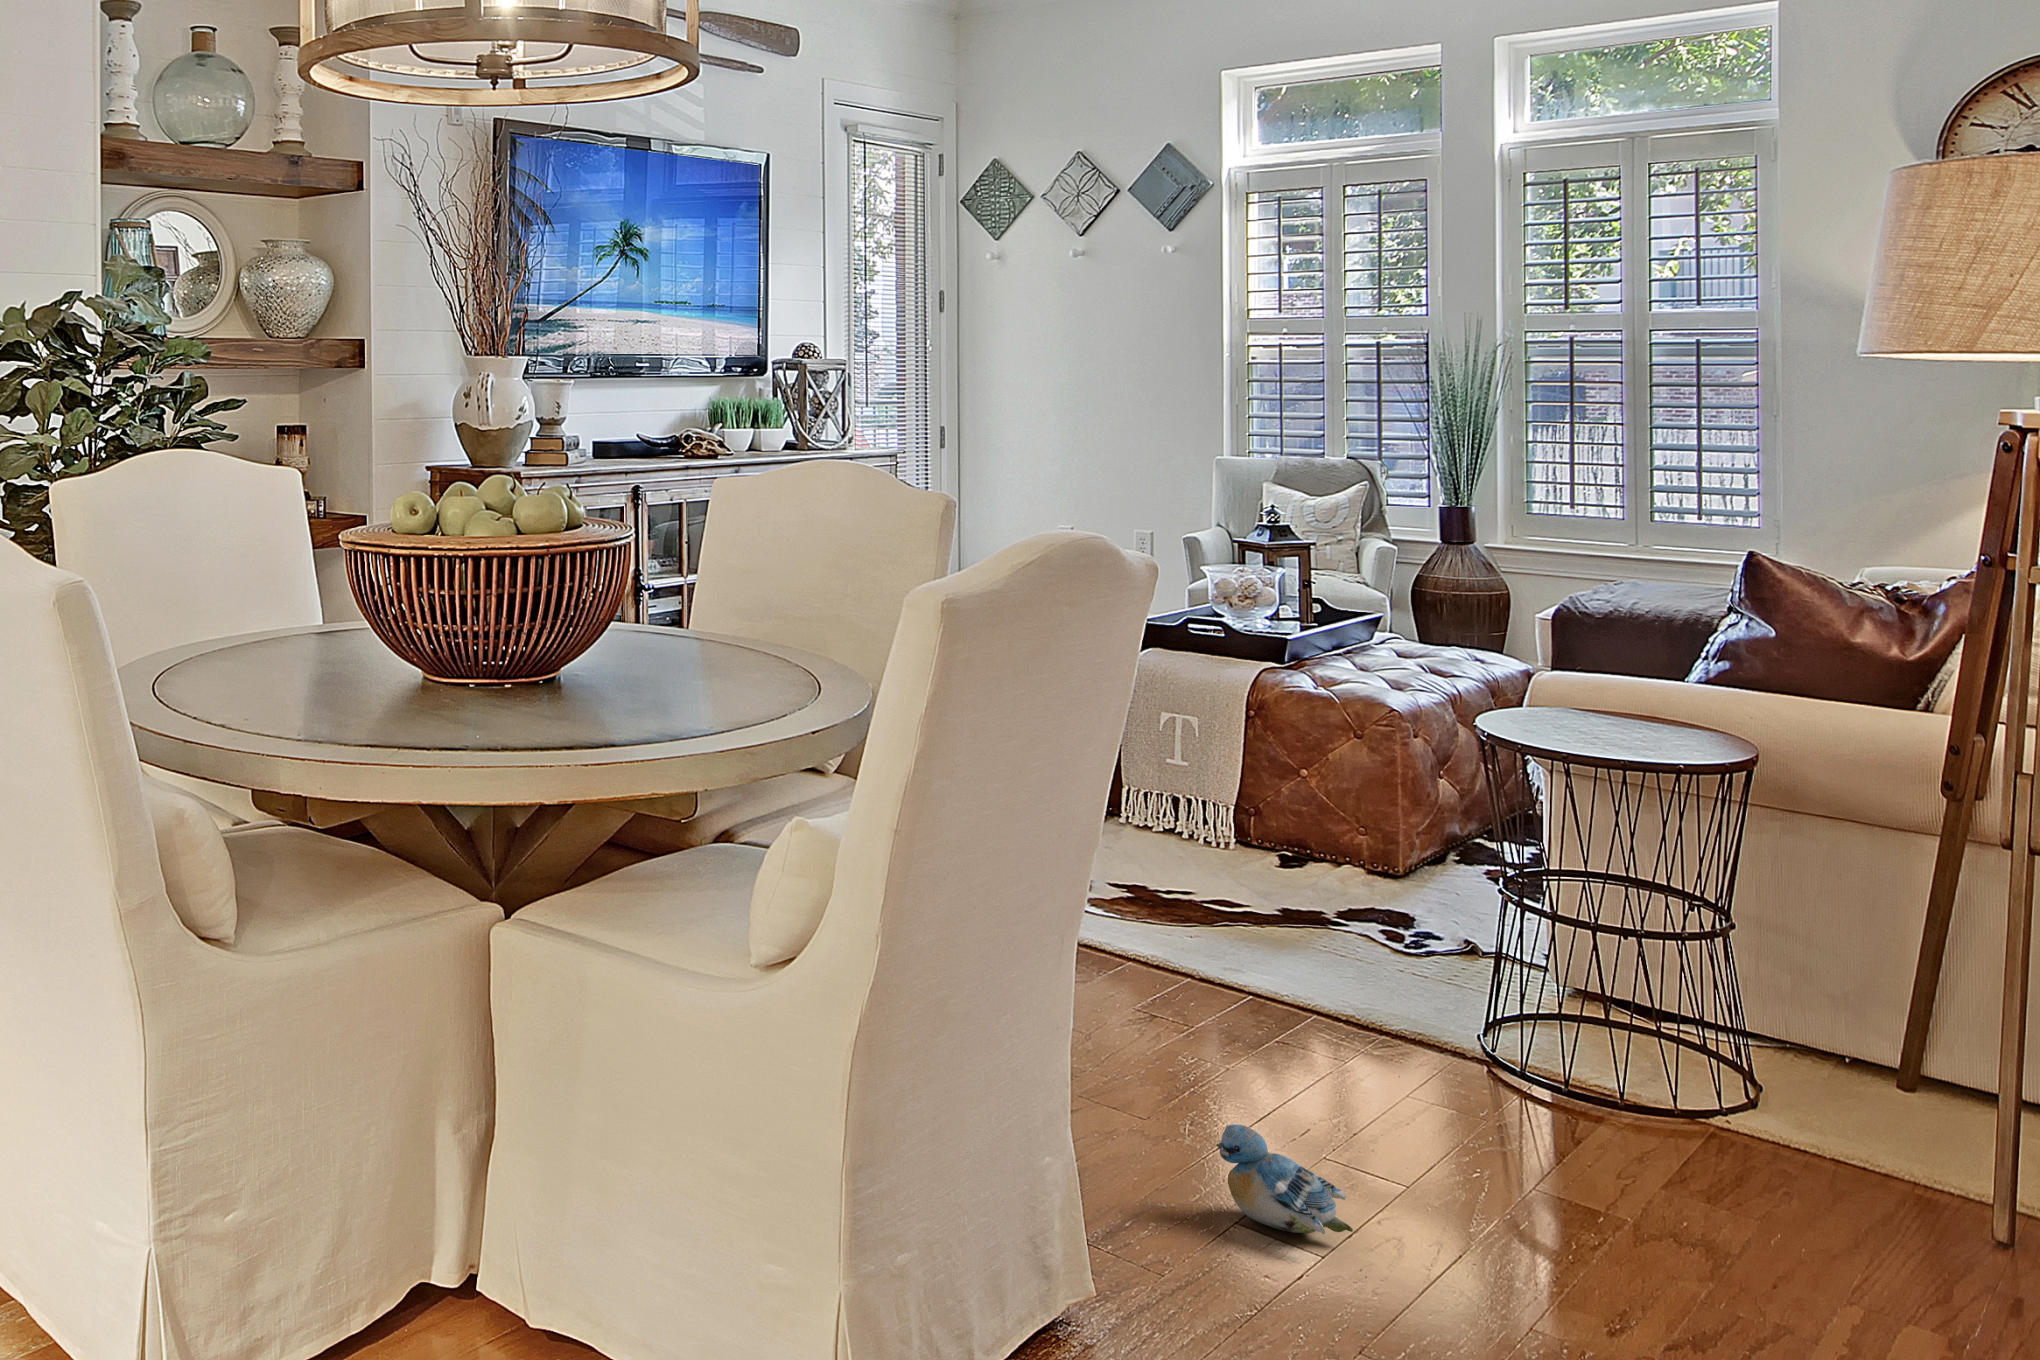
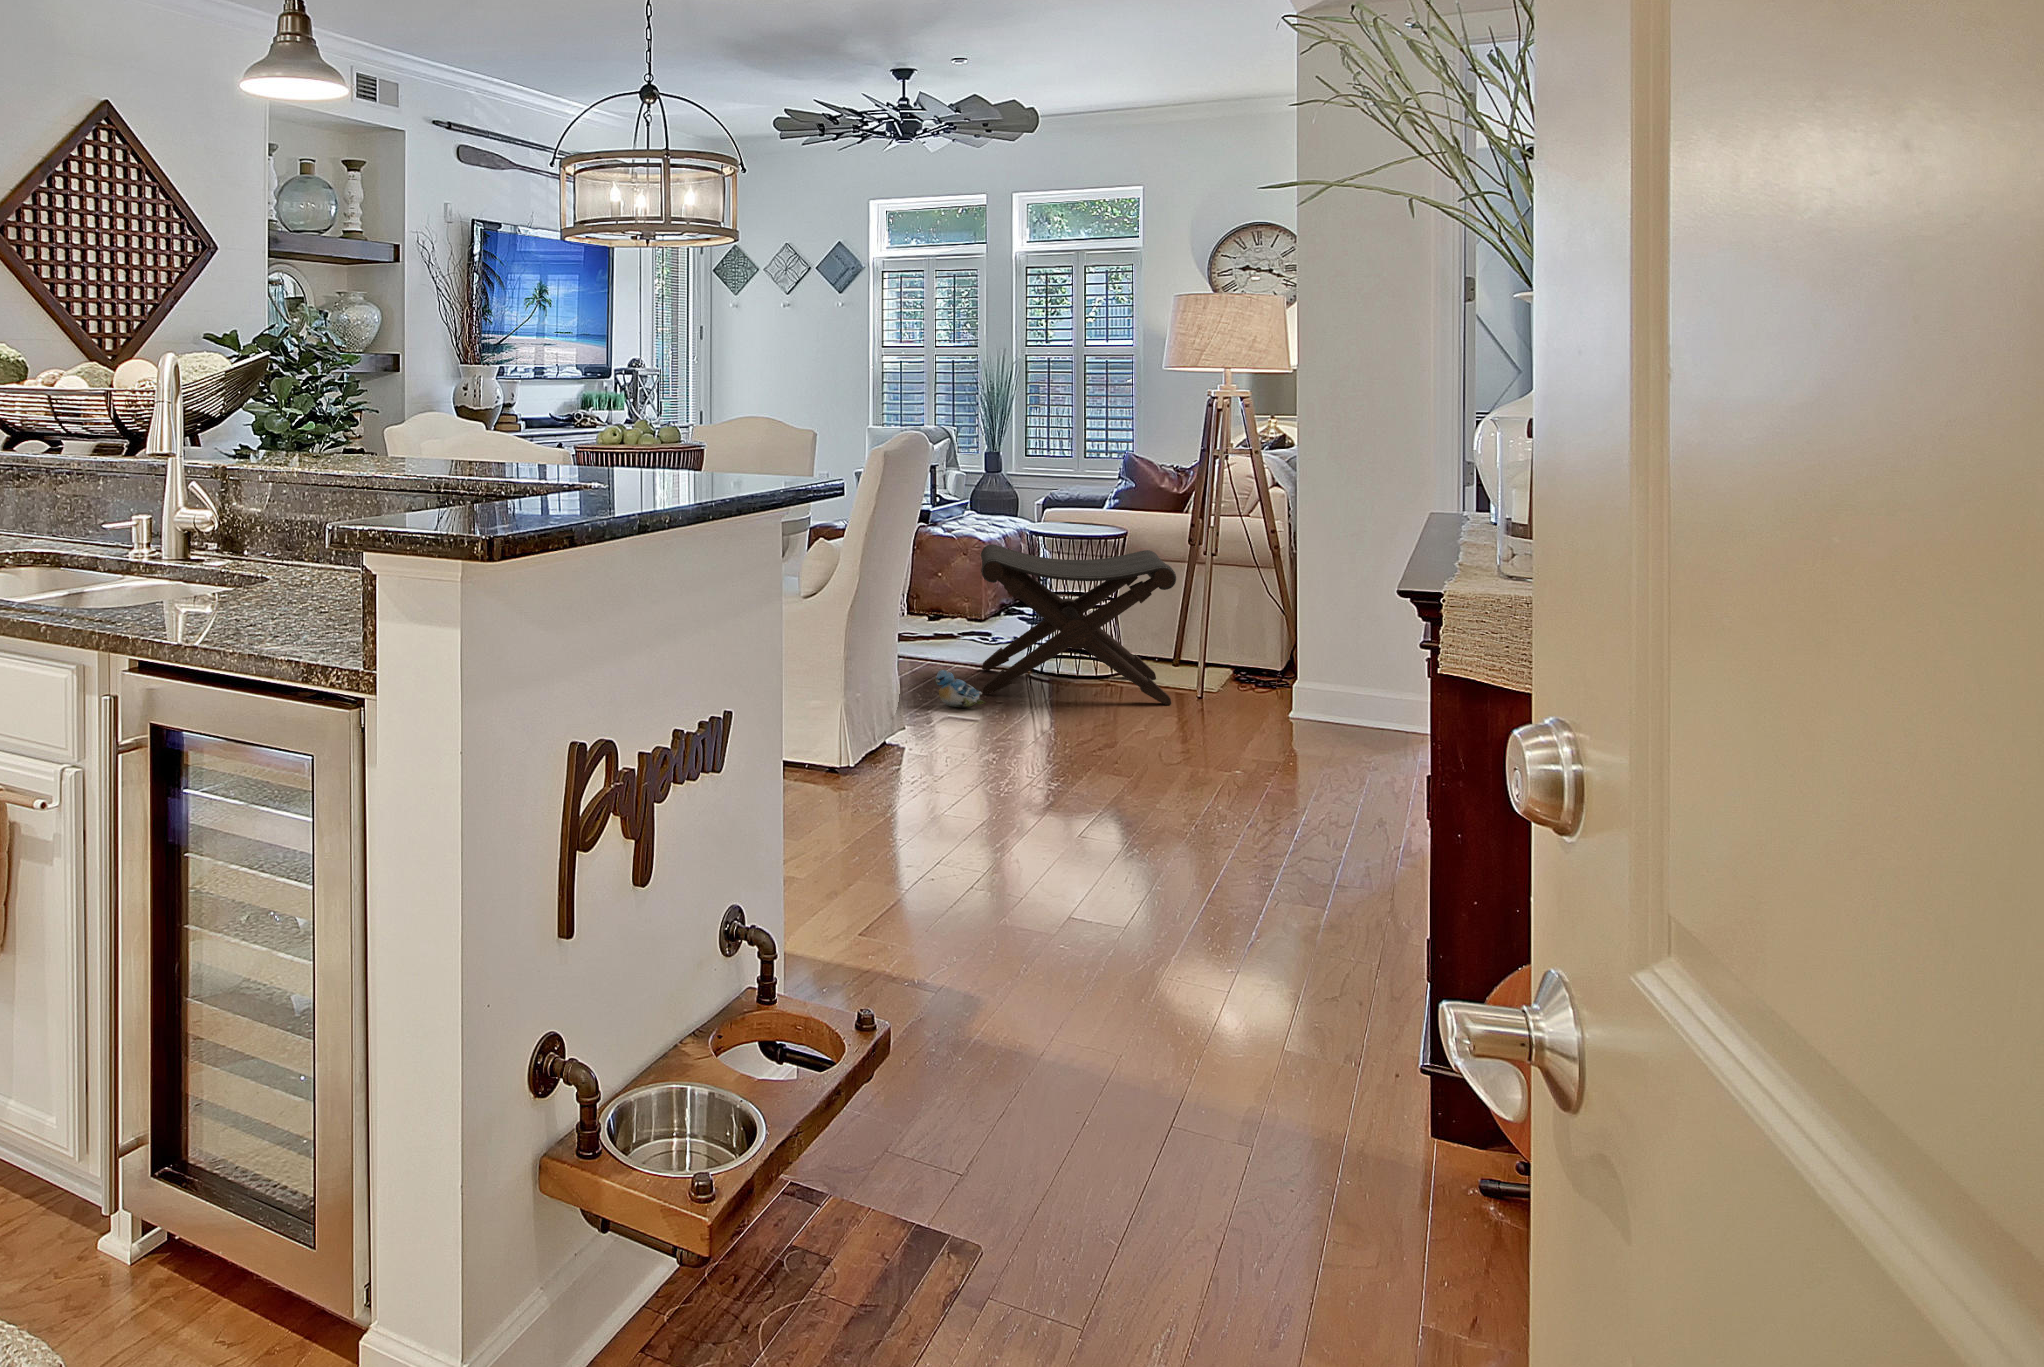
footstool: none [1349,772,1930,1290] -> present [981,544,1176,705]

